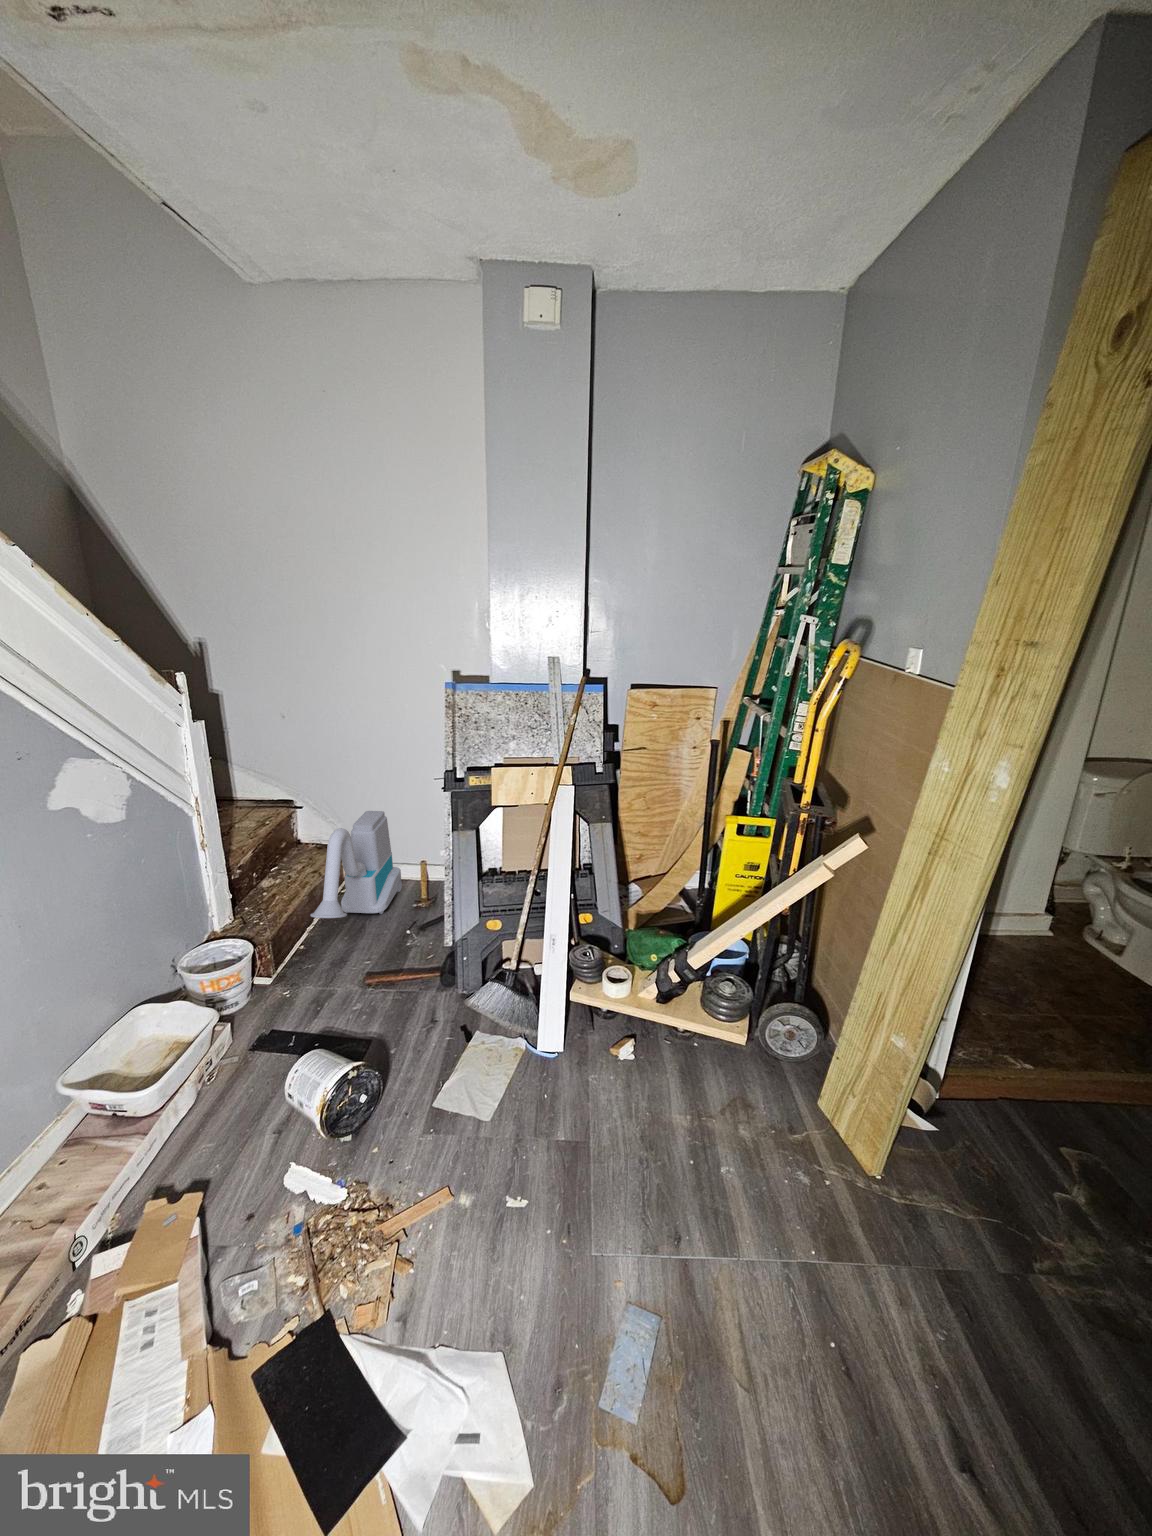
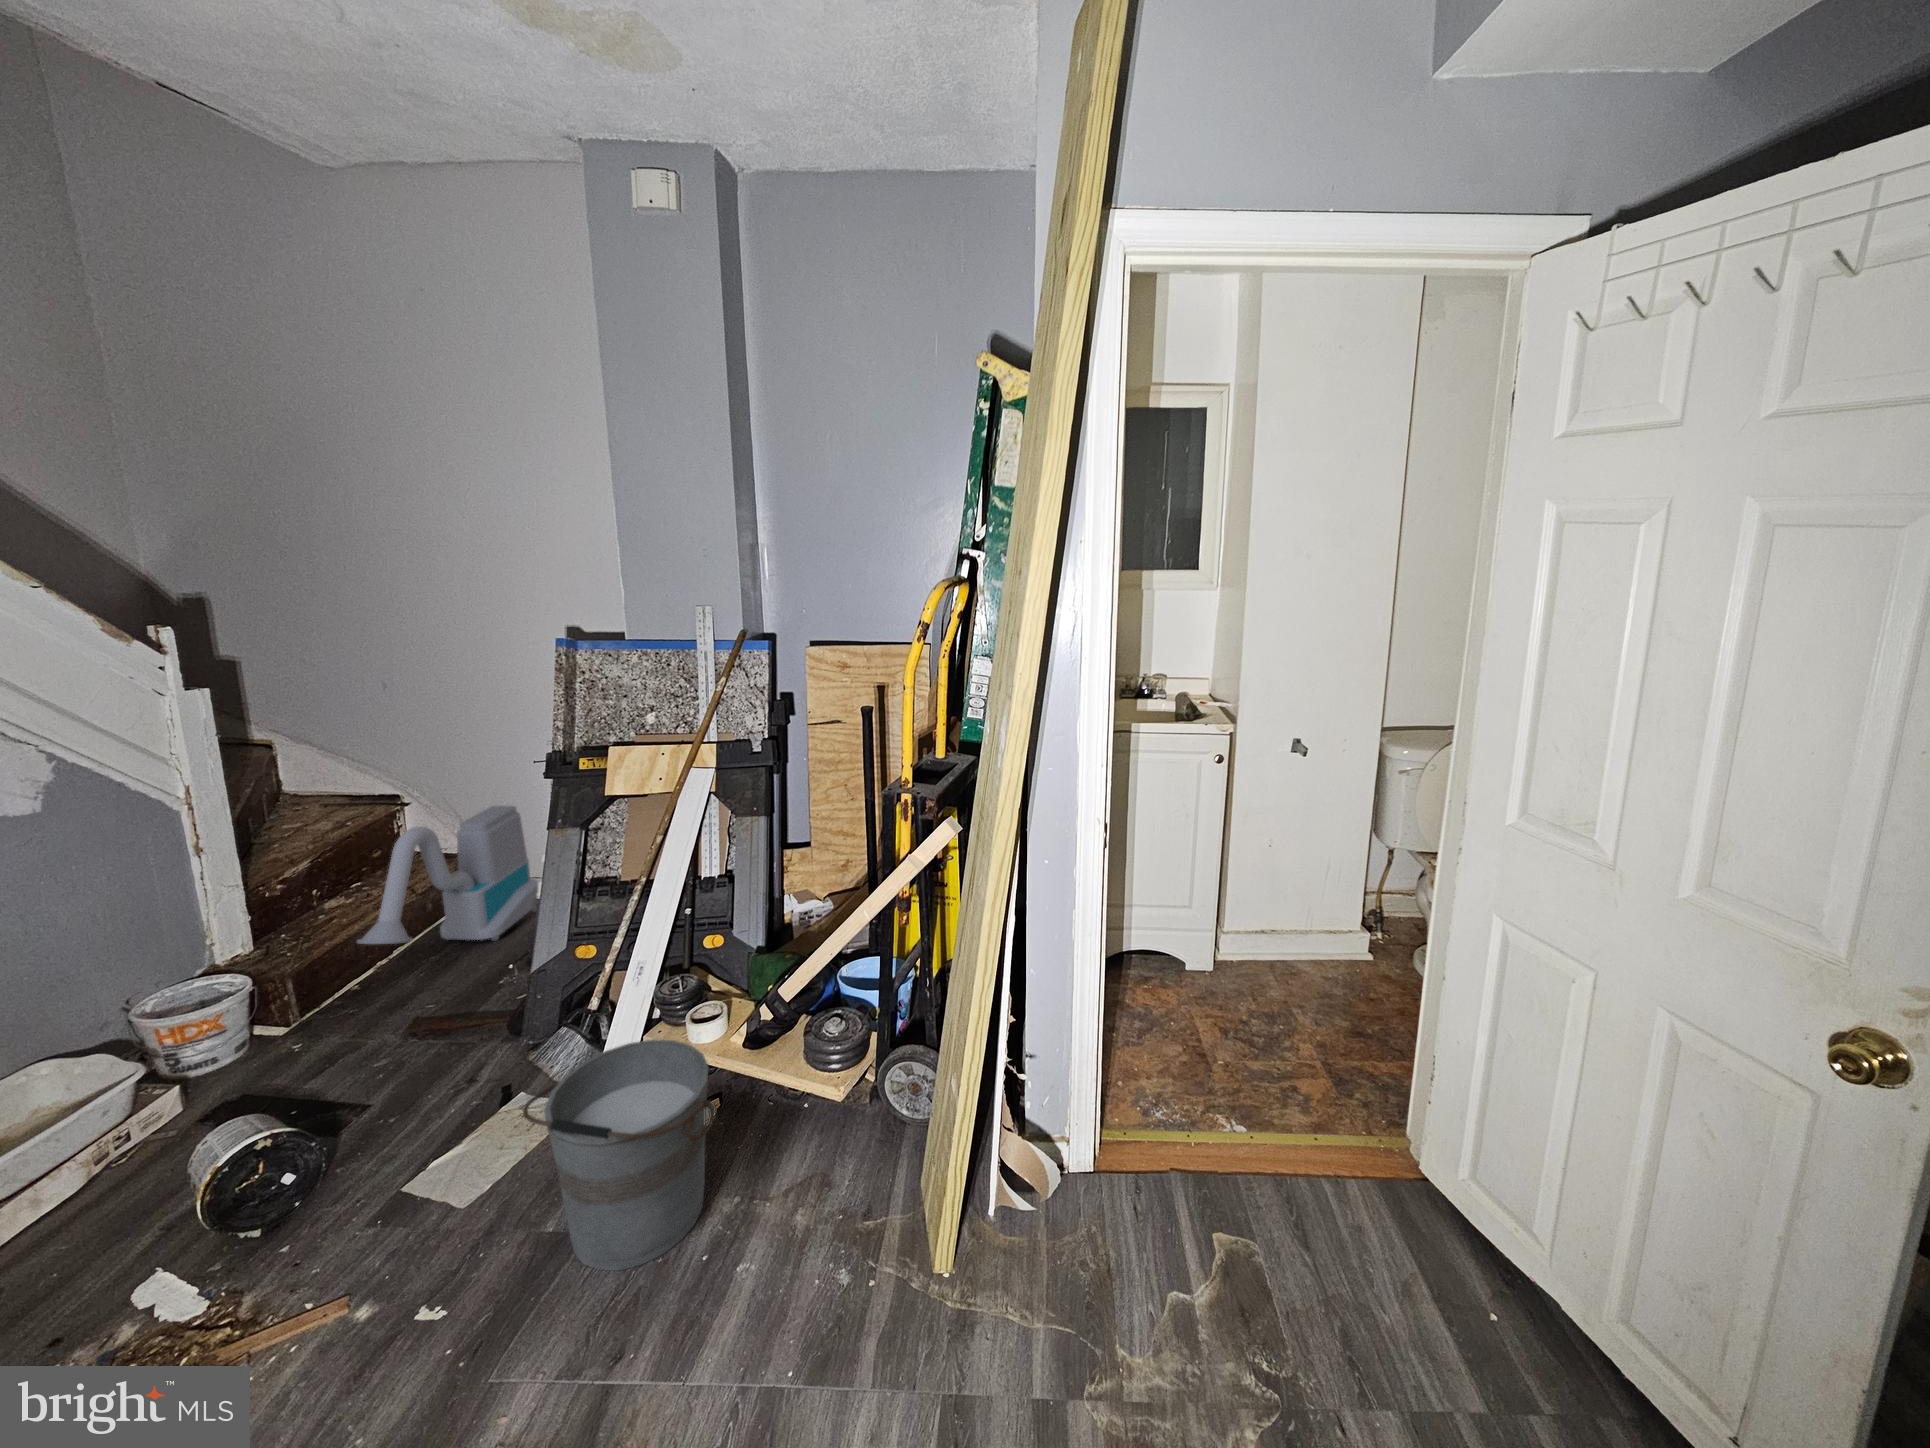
bucket: none [553,998,683,1169] -> present [523,1039,716,1271]

